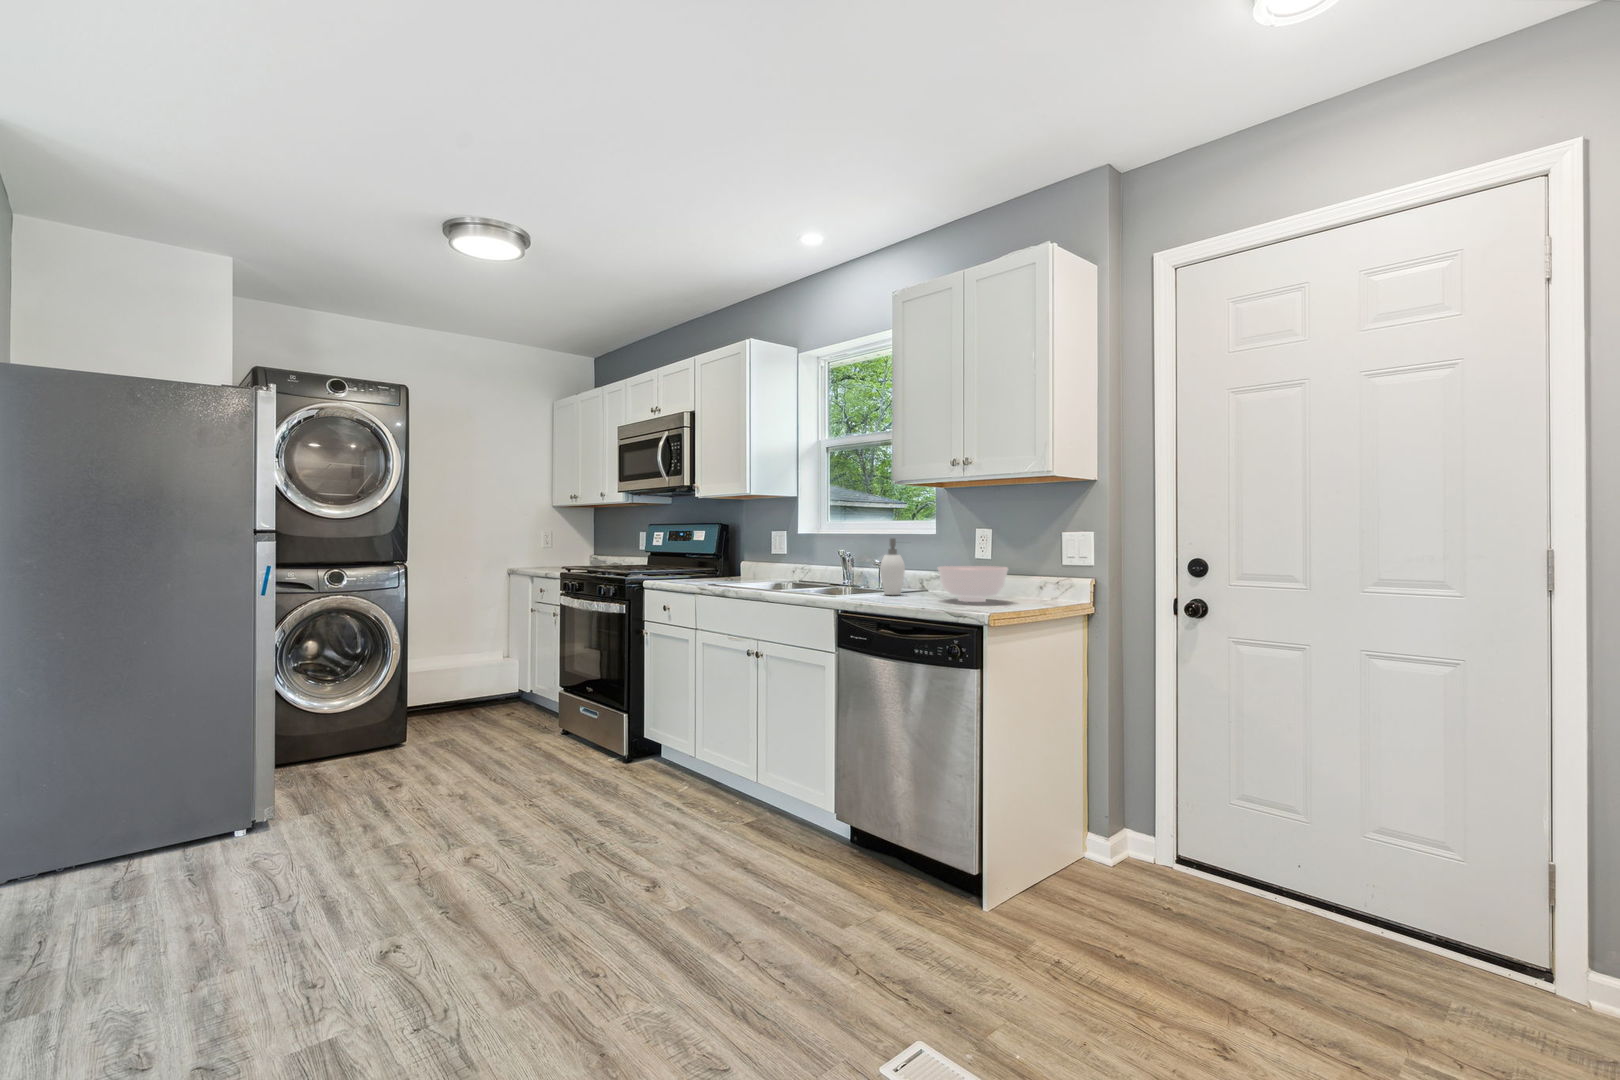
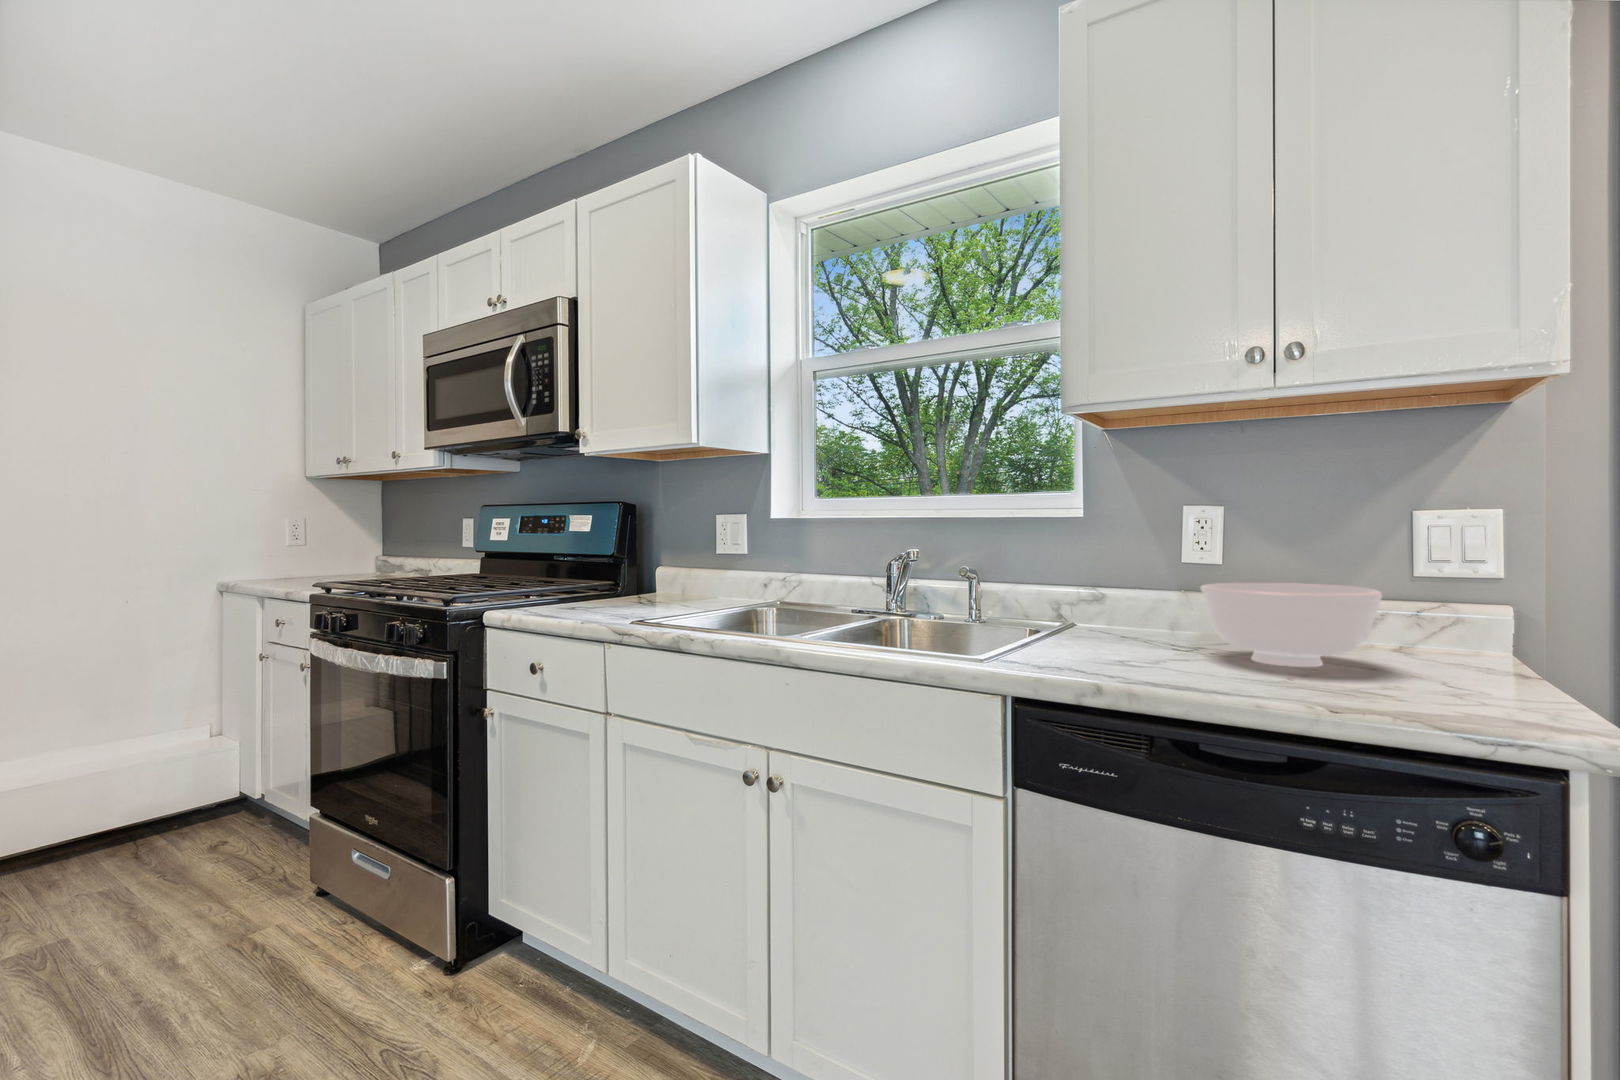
soap dispenser: present [880,538,905,595] -> none [1034,525,1107,646]

